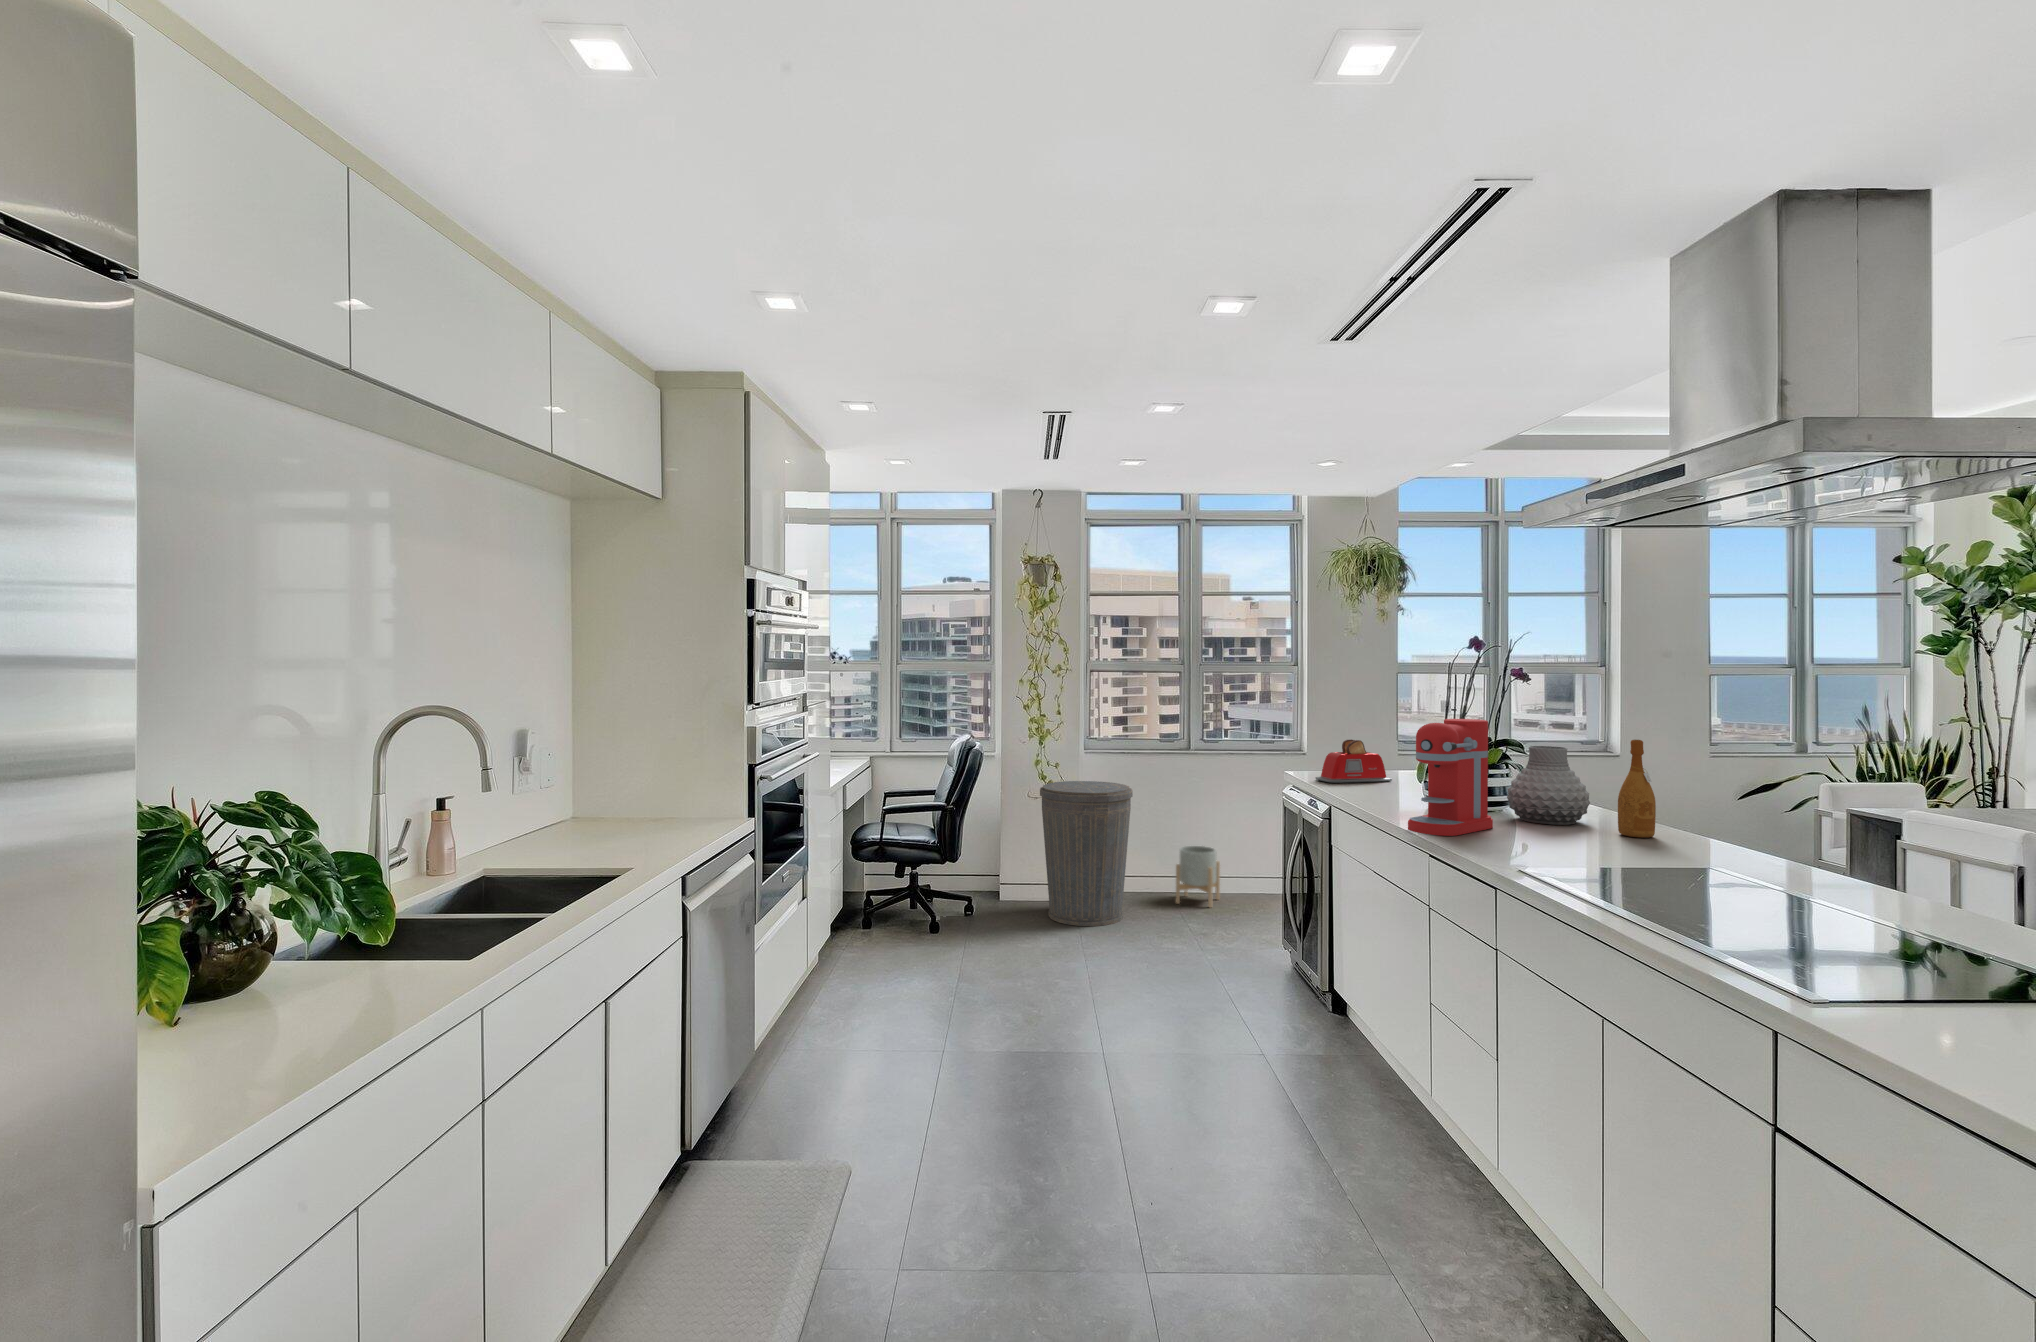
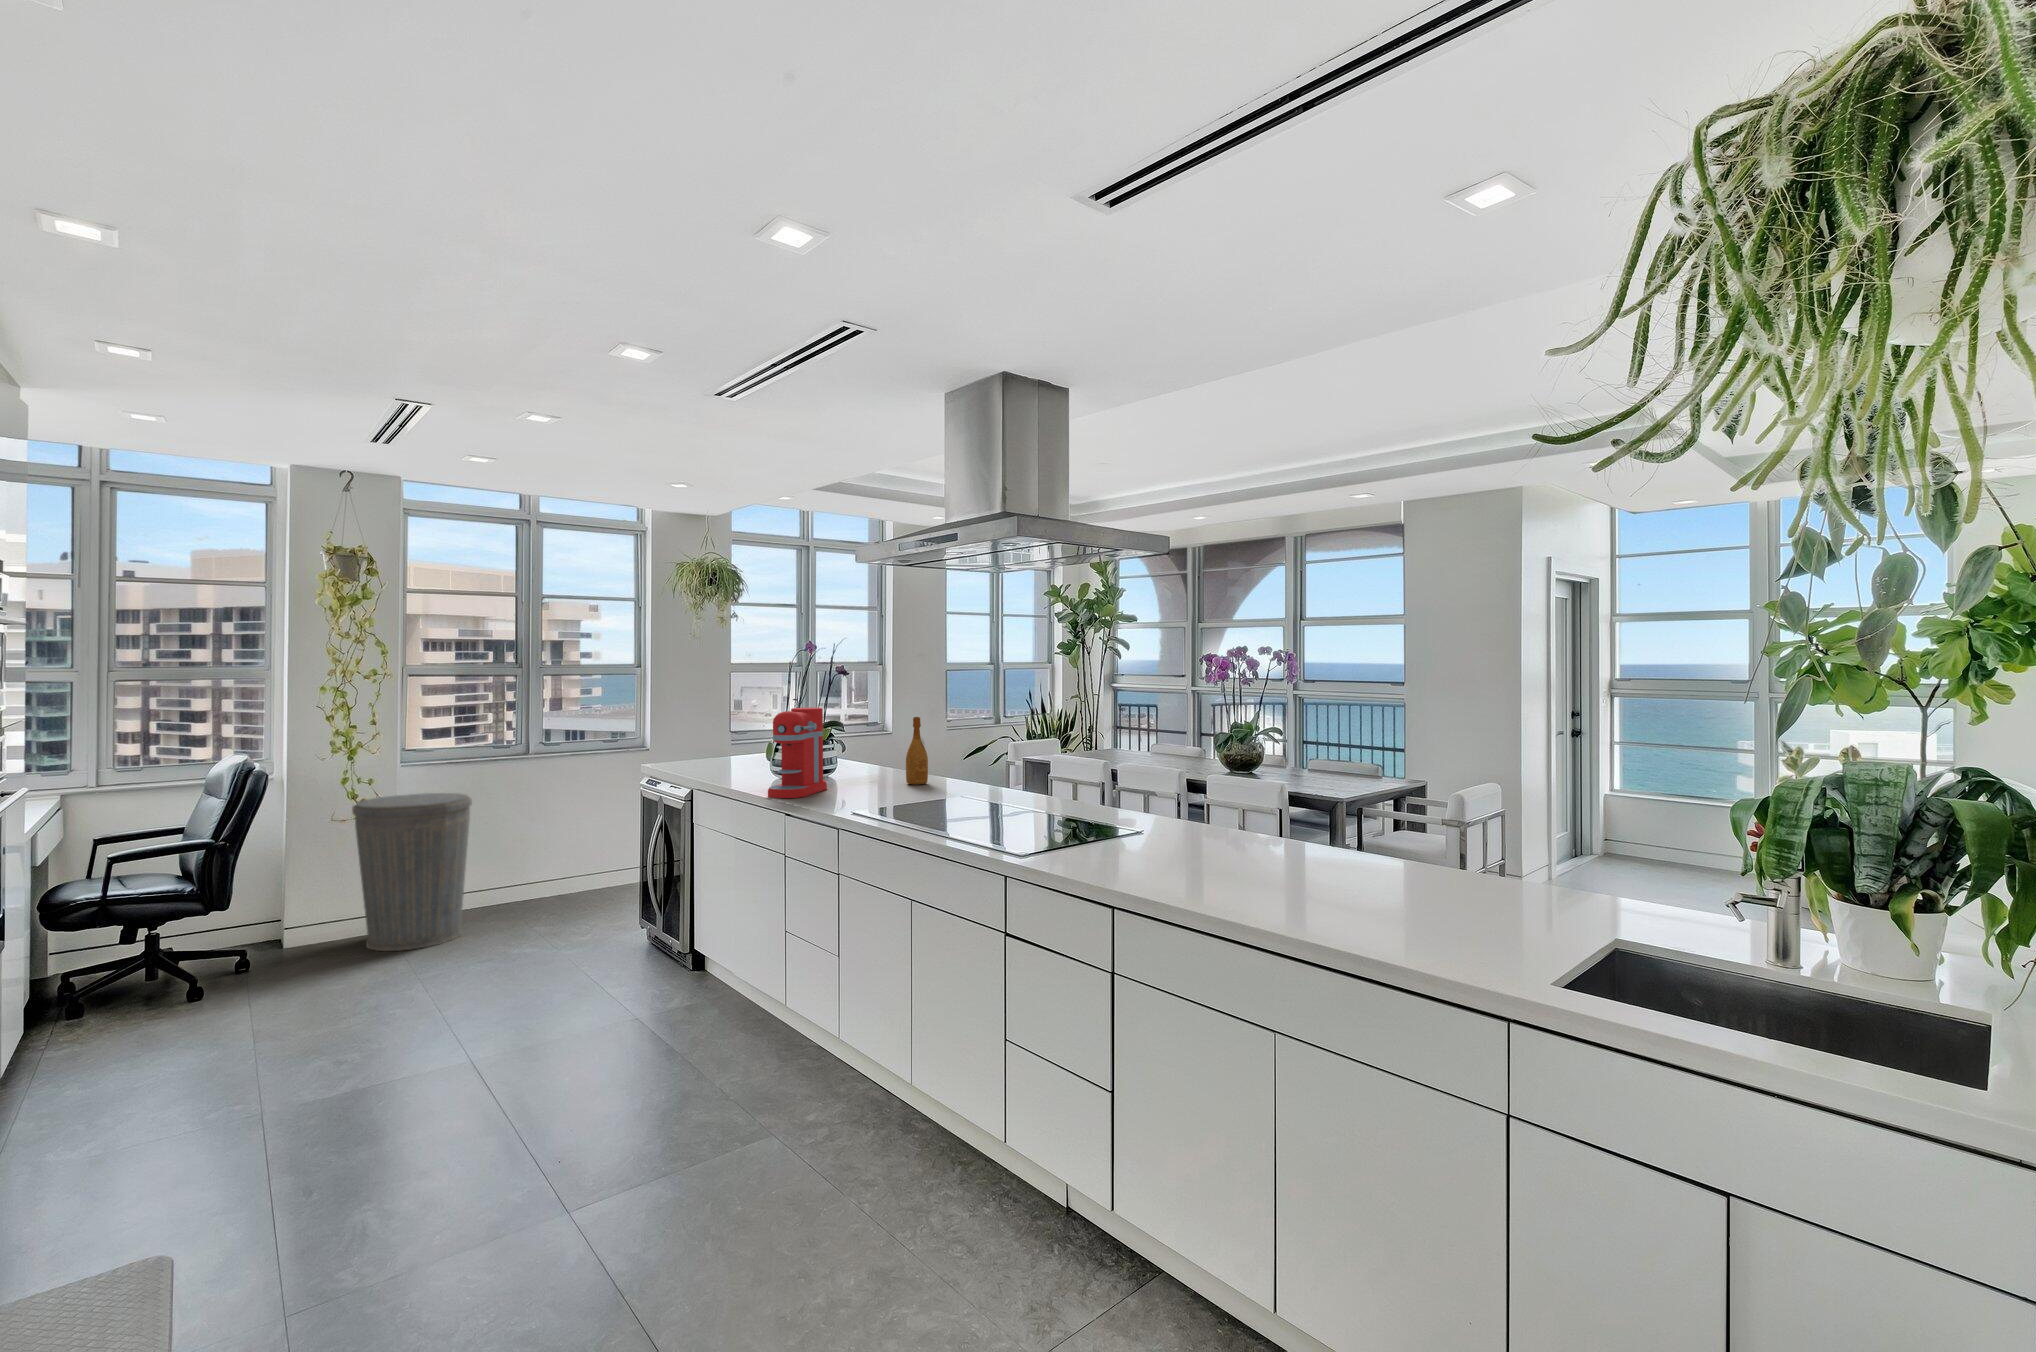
toaster: present [1316,739,1392,783] -> none [674,731,739,770]
vase: present [1507,746,1590,825] -> none [834,725,888,783]
planter: present [1176,846,1220,907] -> none [519,848,566,909]

